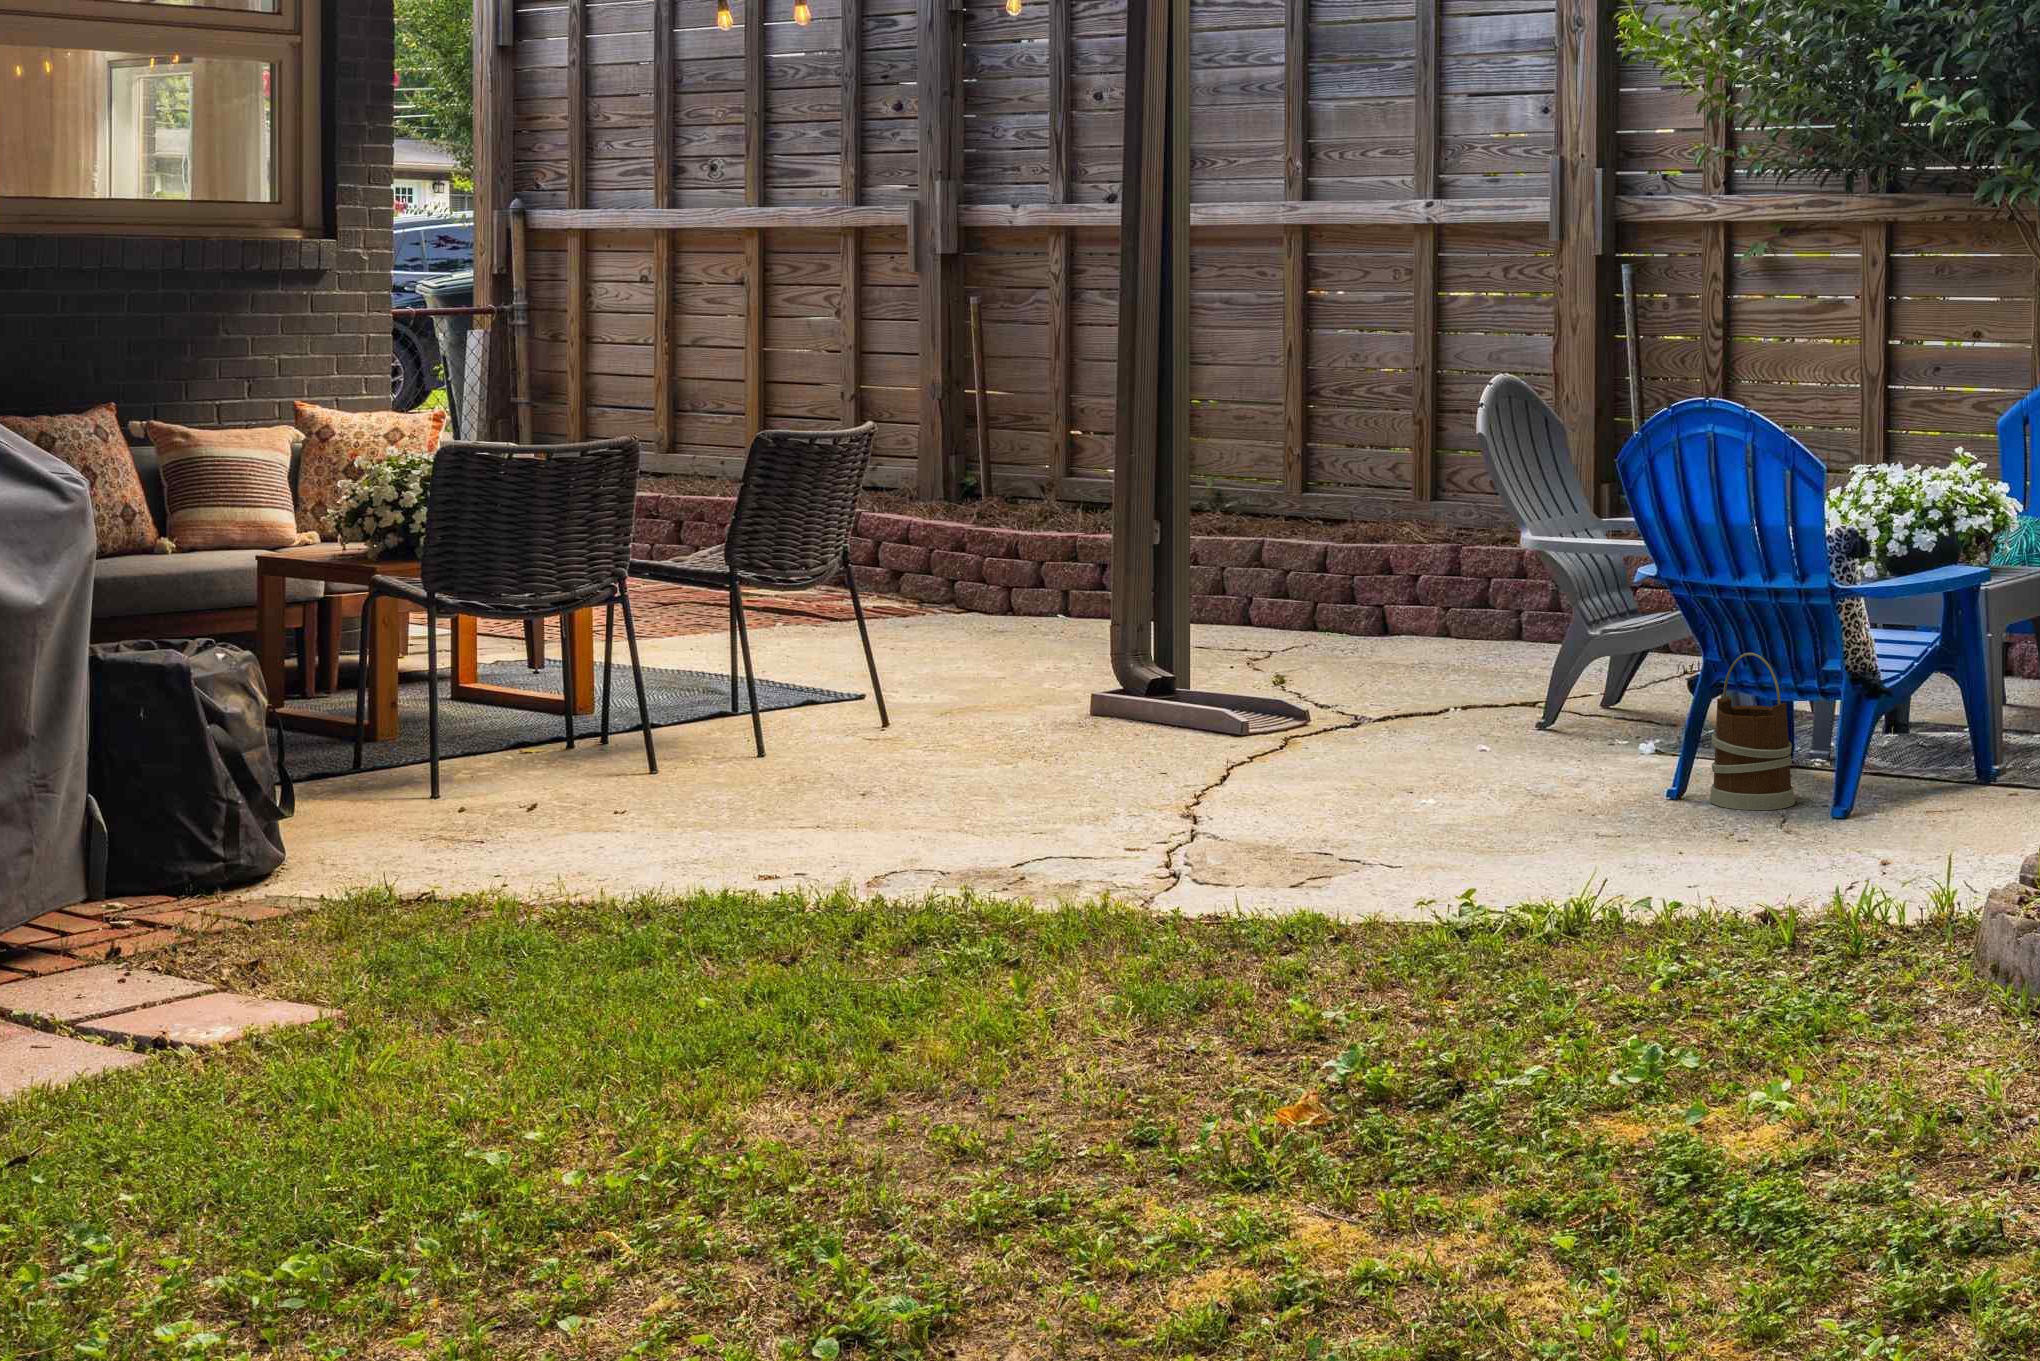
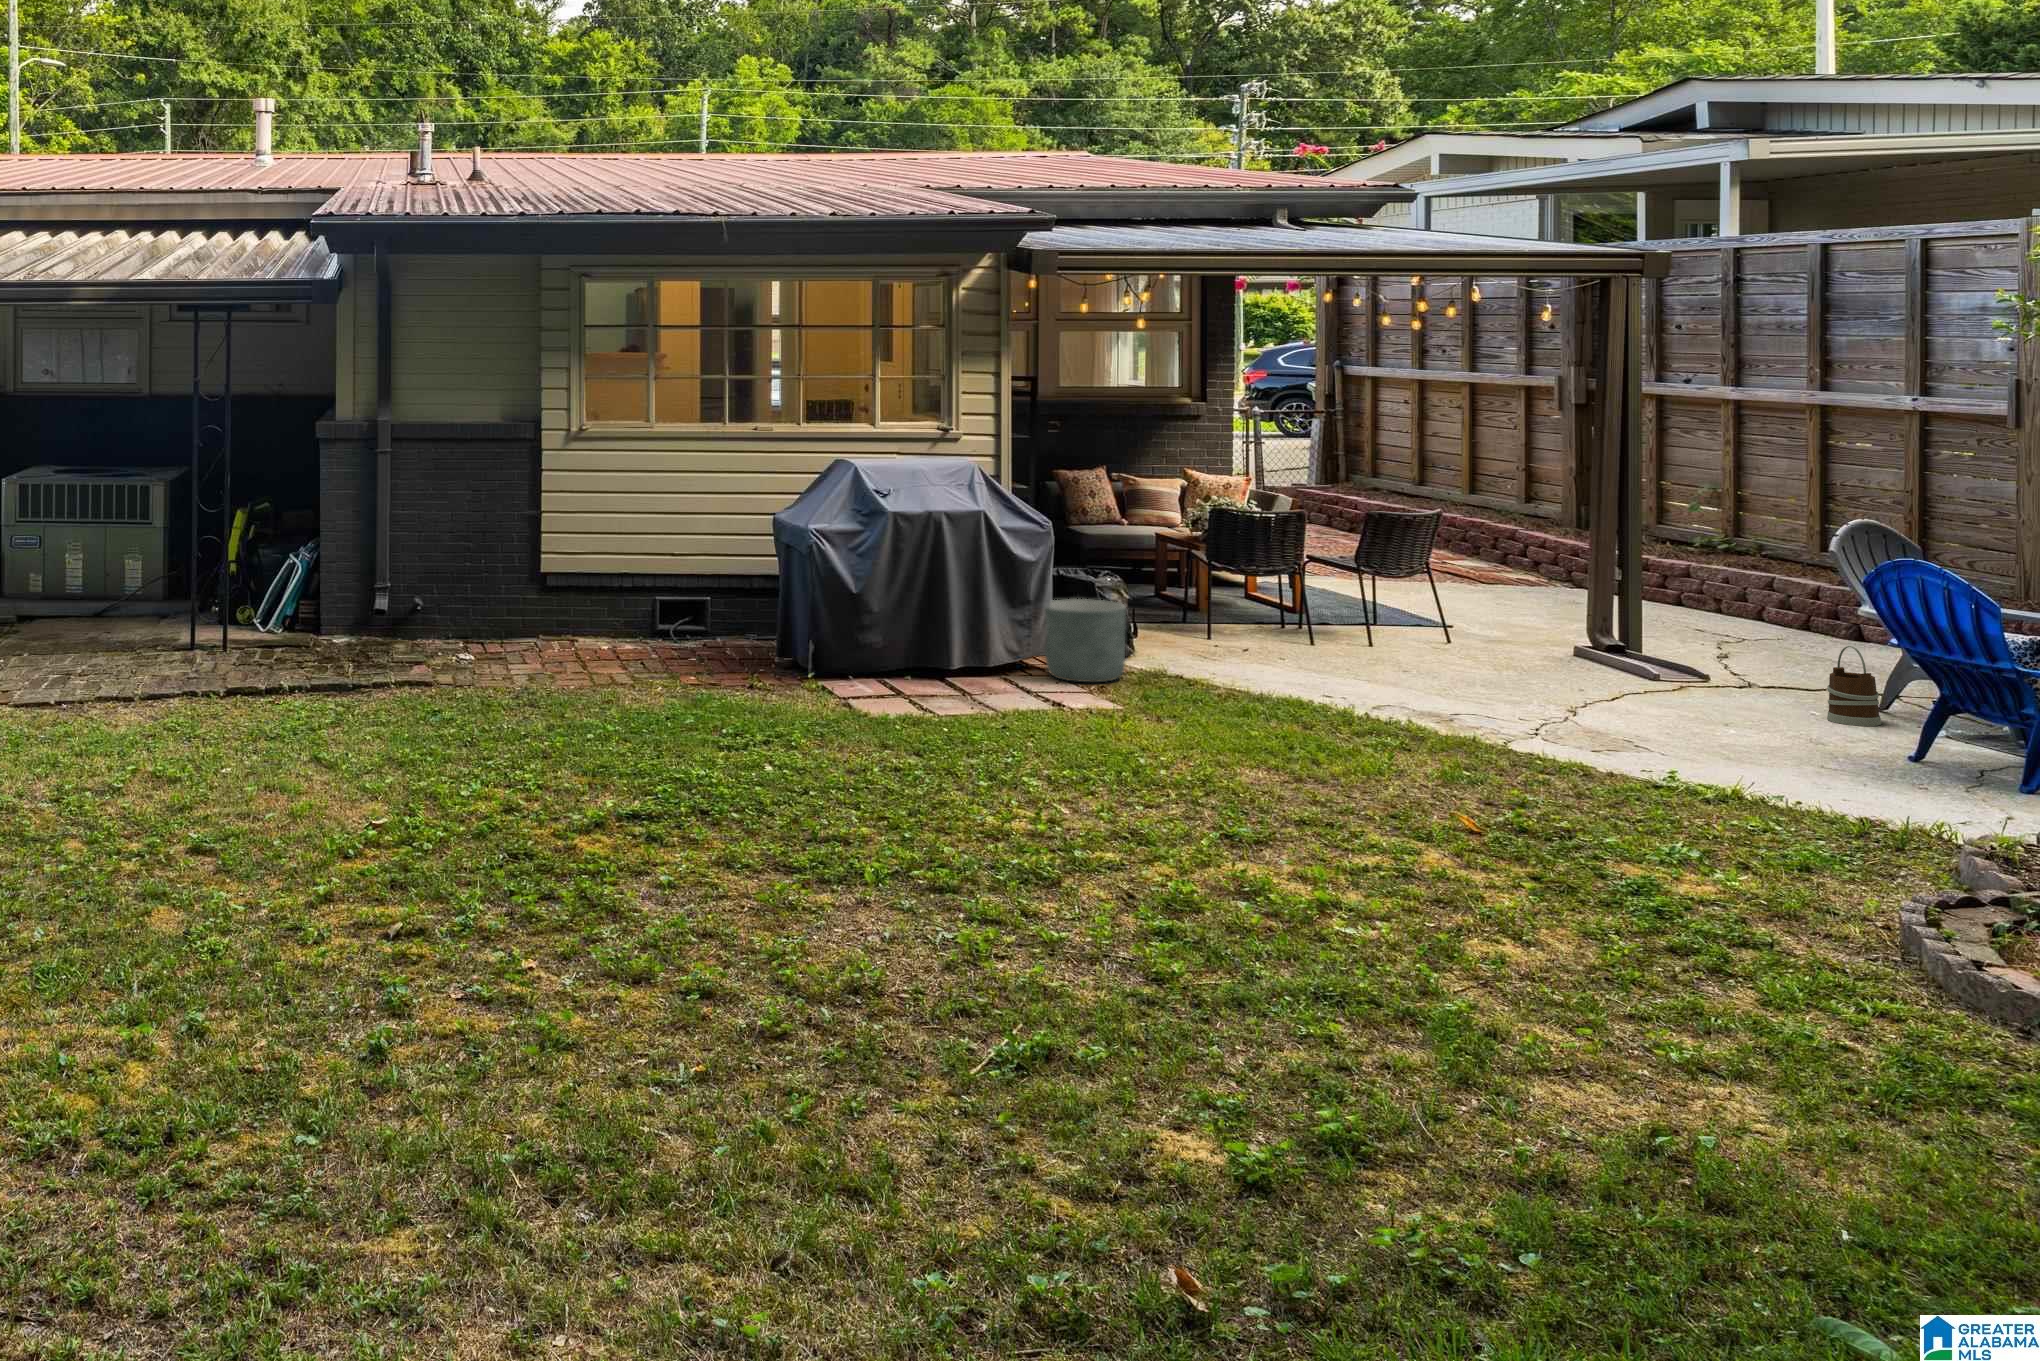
planter: none [66,718,324,972] -> present [1045,599,1126,682]

